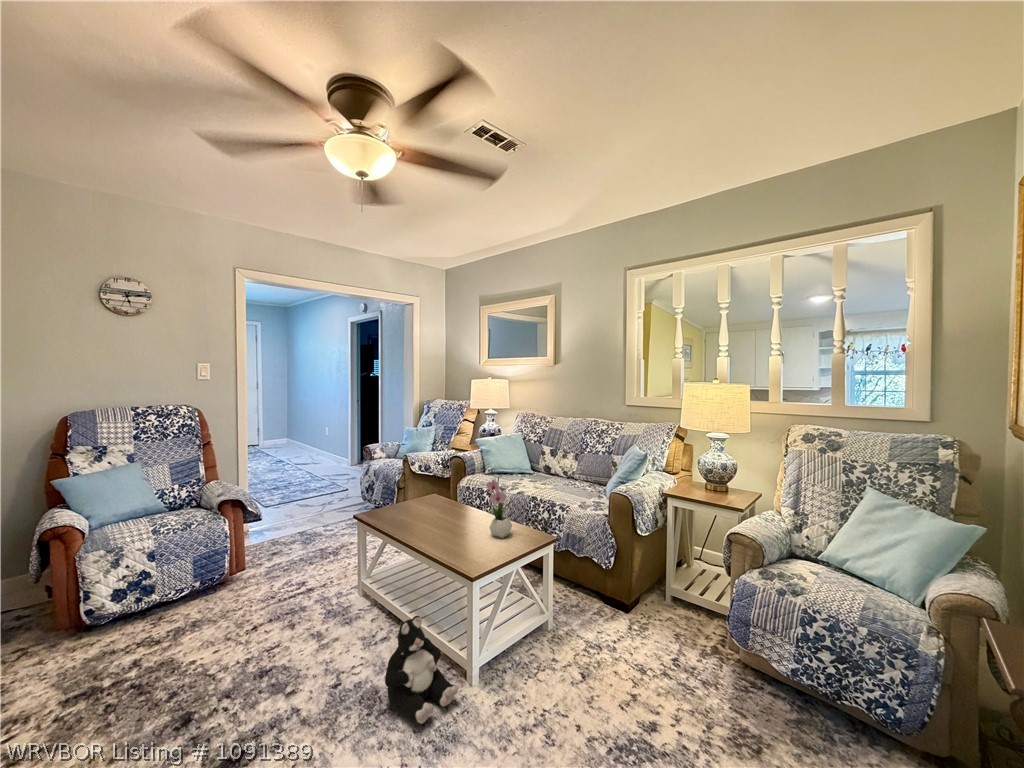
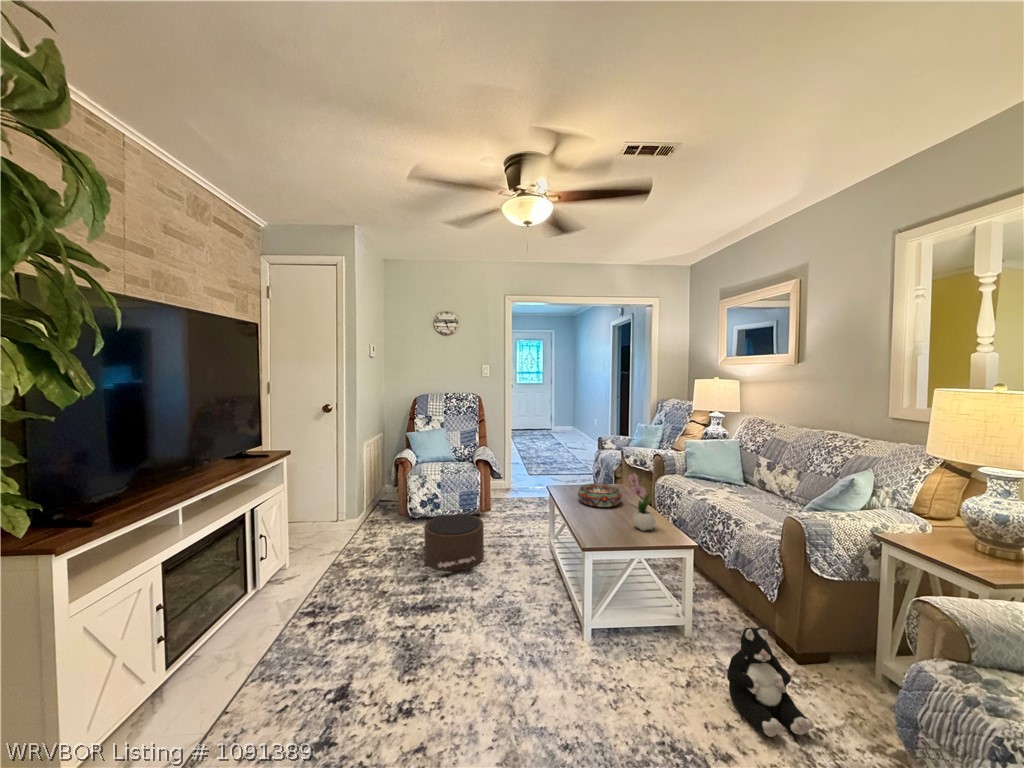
decorative bowl: none [406,497,456,526] -> present [578,483,622,507]
pouf: none [144,585,273,696] -> present [424,514,484,571]
plush toy: present [385,616,458,724] -> present [727,627,814,737]

